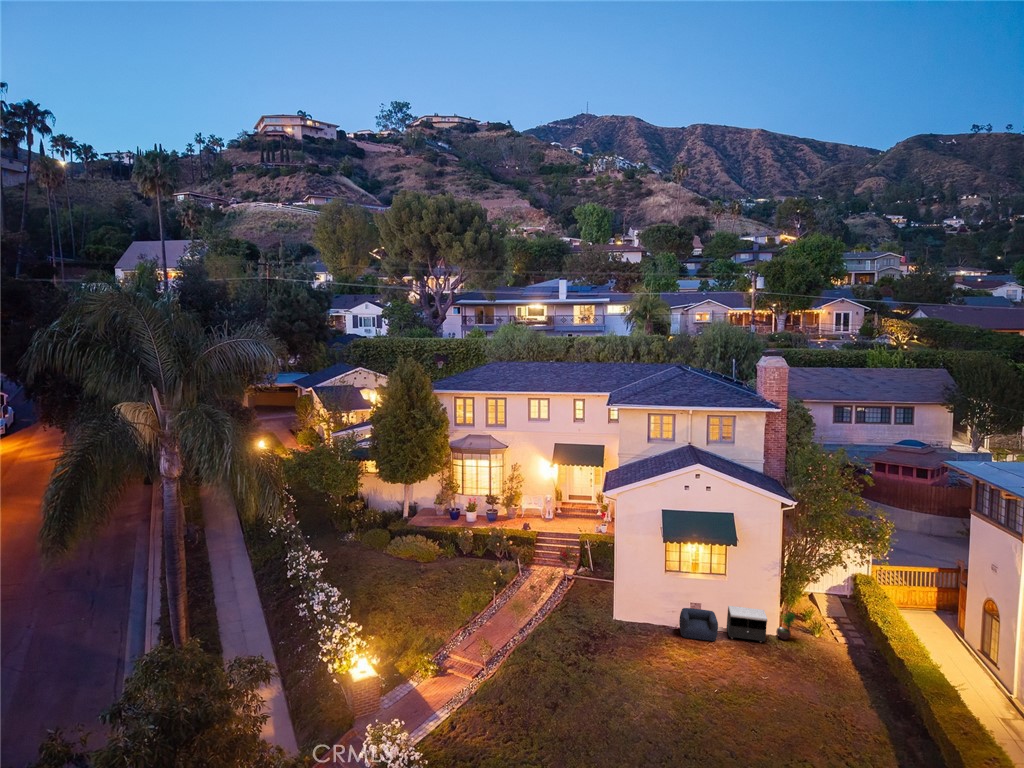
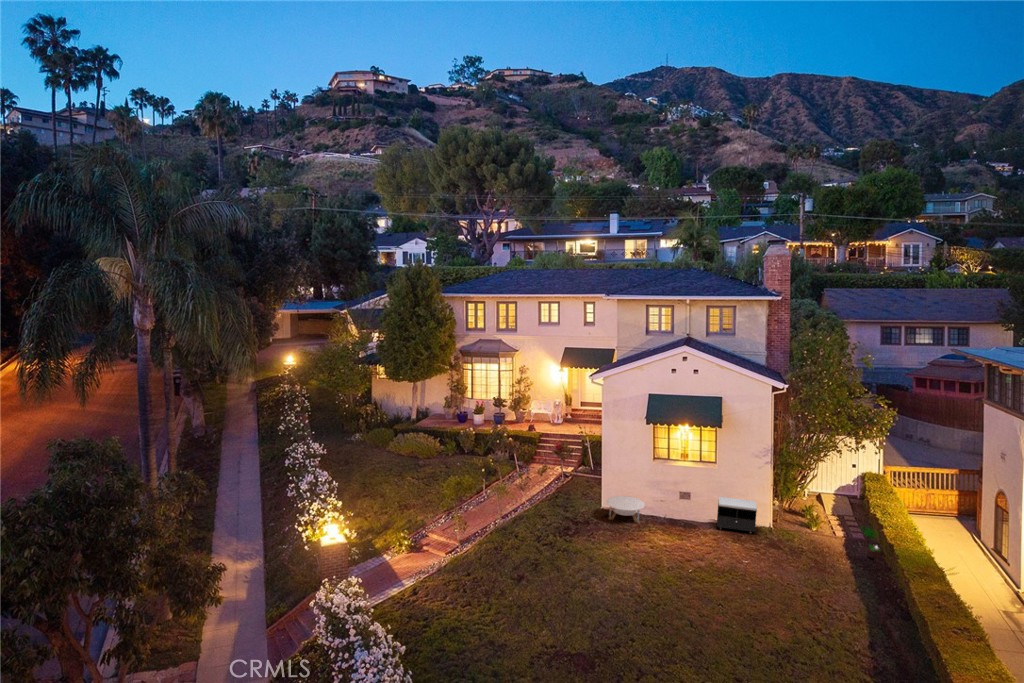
round table: none [620,606,659,635] -> present [606,496,645,523]
armchair: present [679,608,718,641] -> none [667,498,705,530]
potted tree: present [776,613,795,639] -> present [860,527,881,558]

